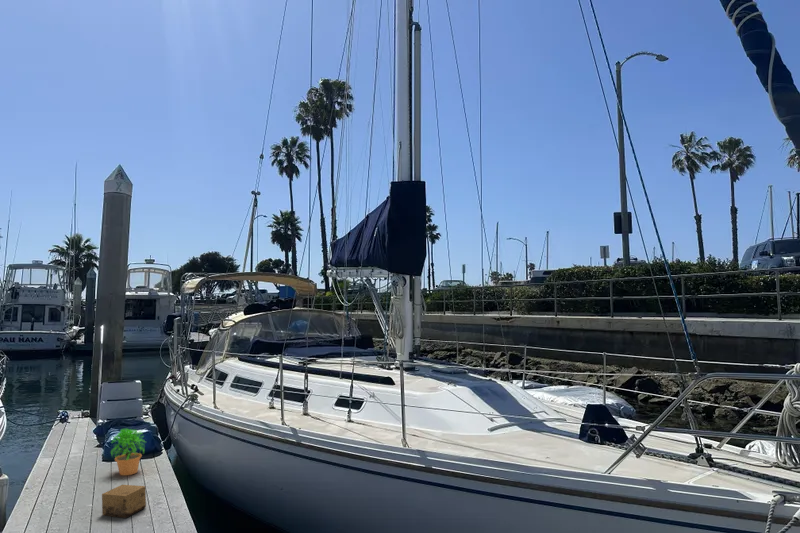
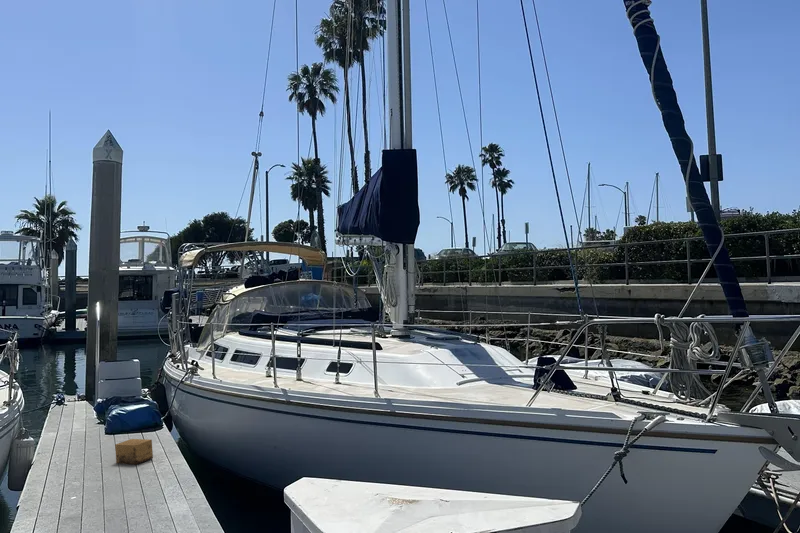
potted plant: present [111,429,144,475] -> none [117,395,152,439]

